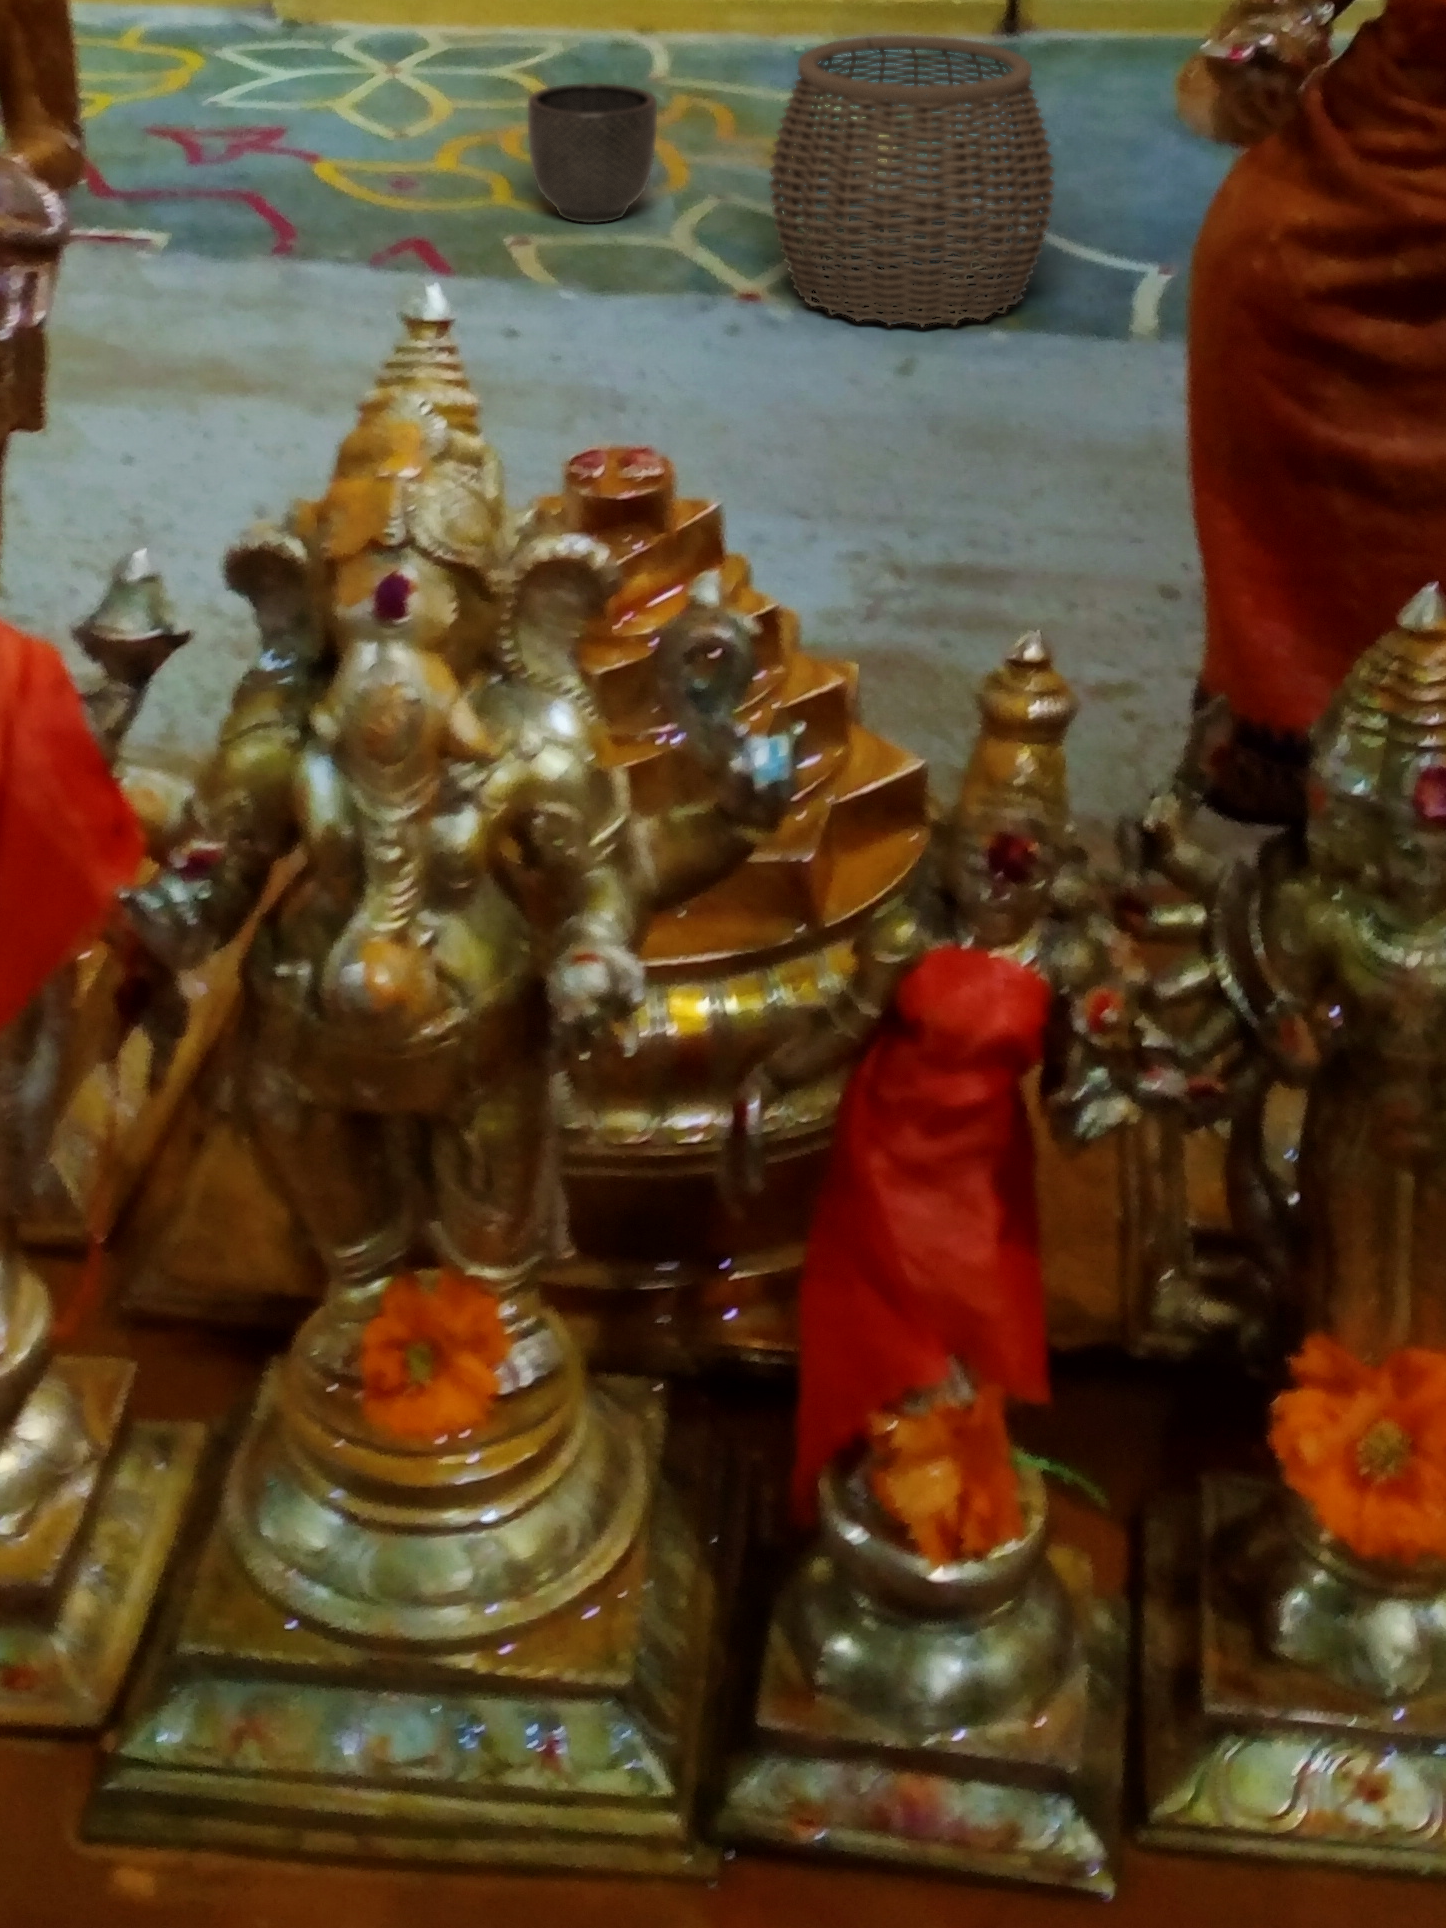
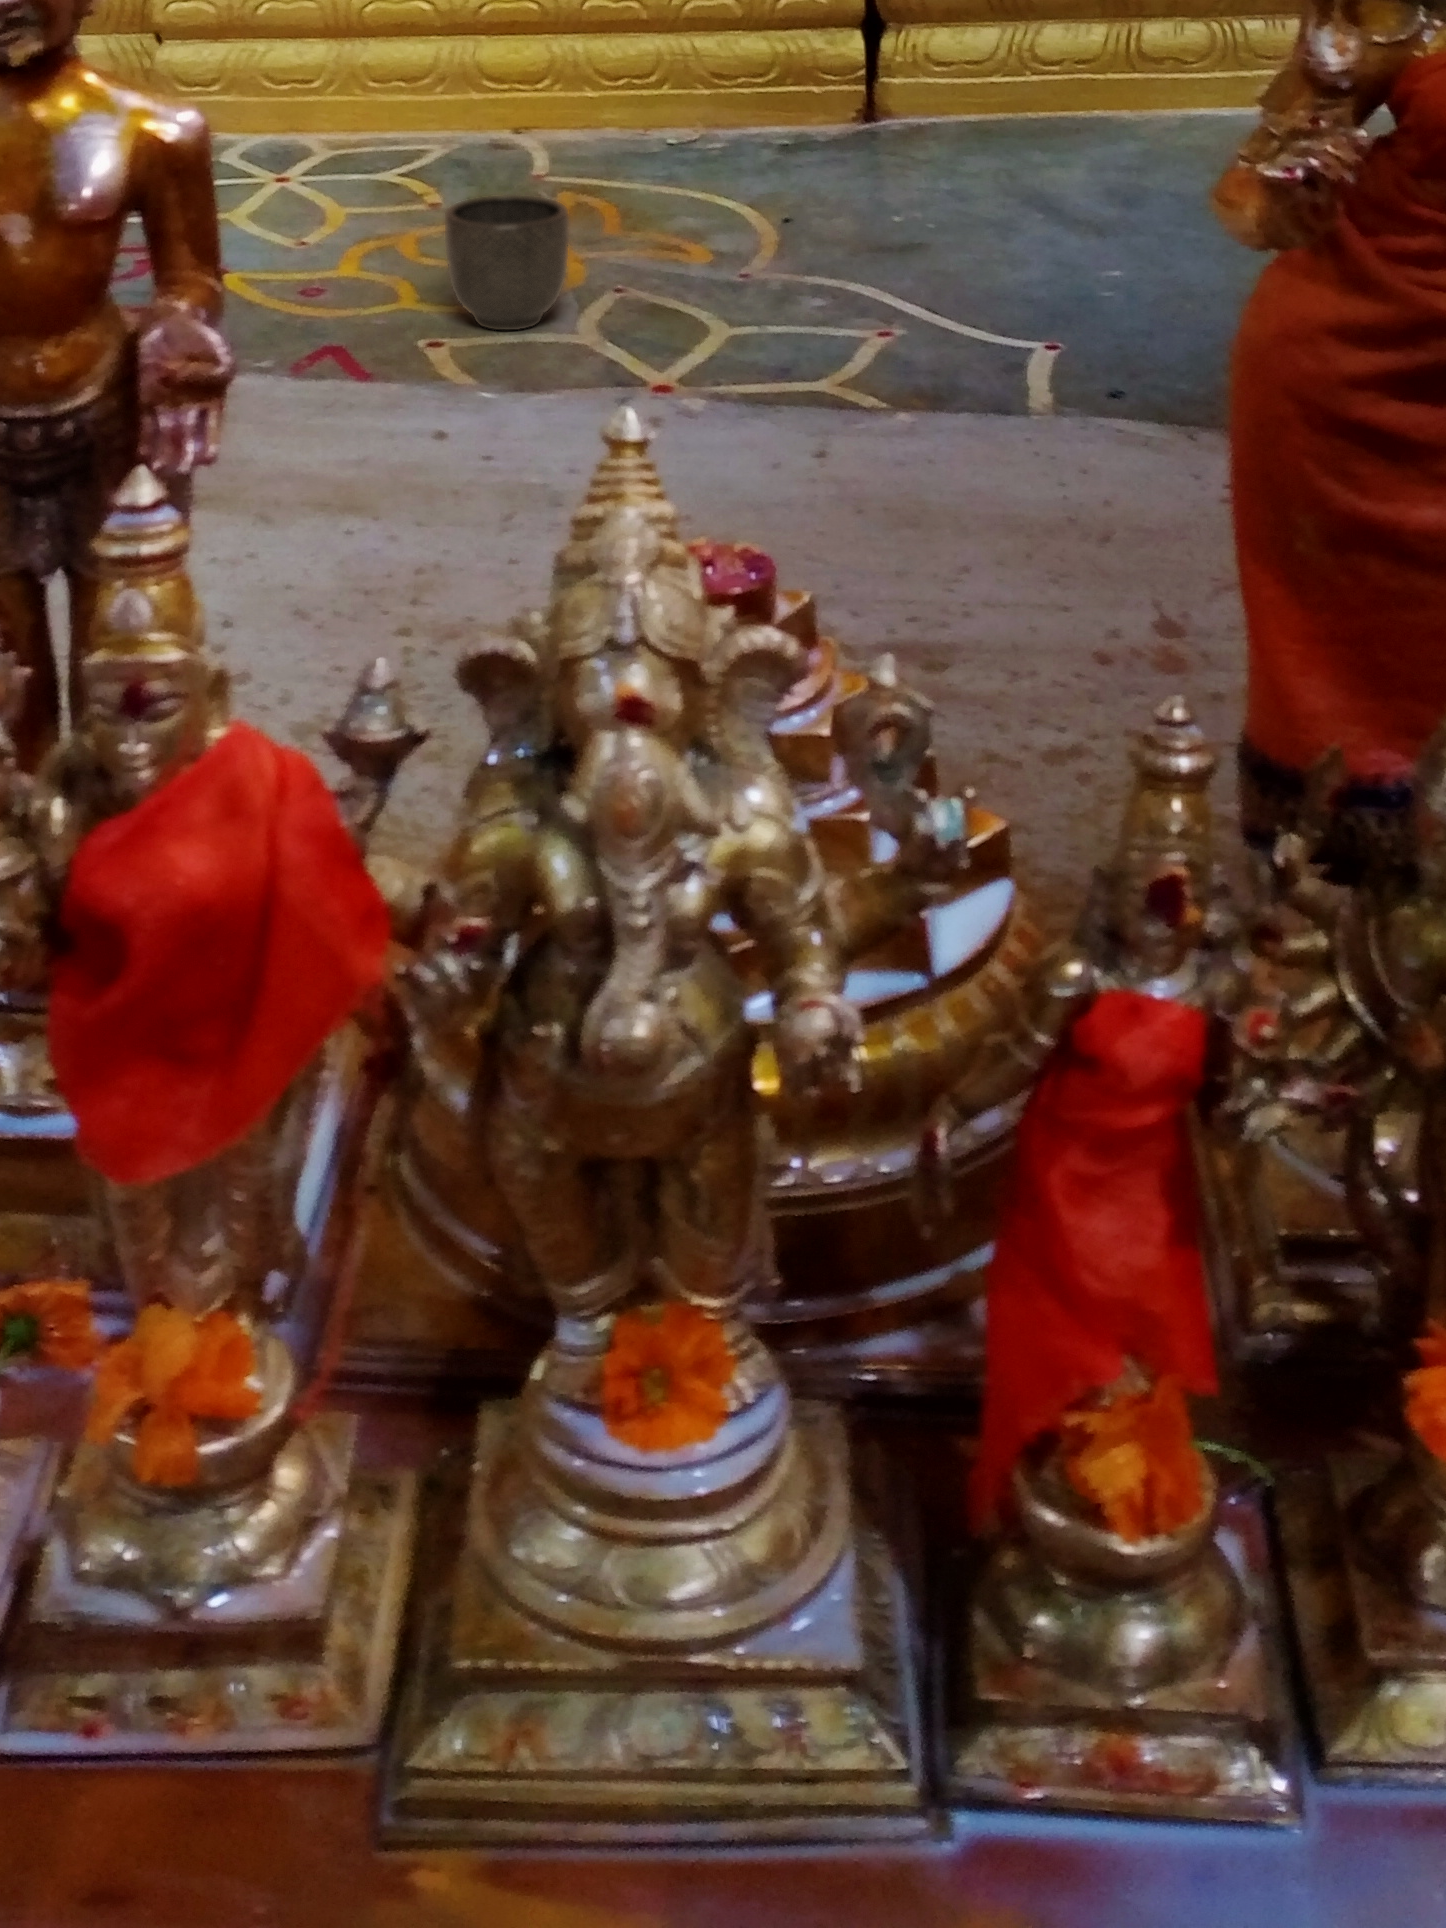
woven basket: present [770,36,1054,327] -> none [690,140,961,419]

